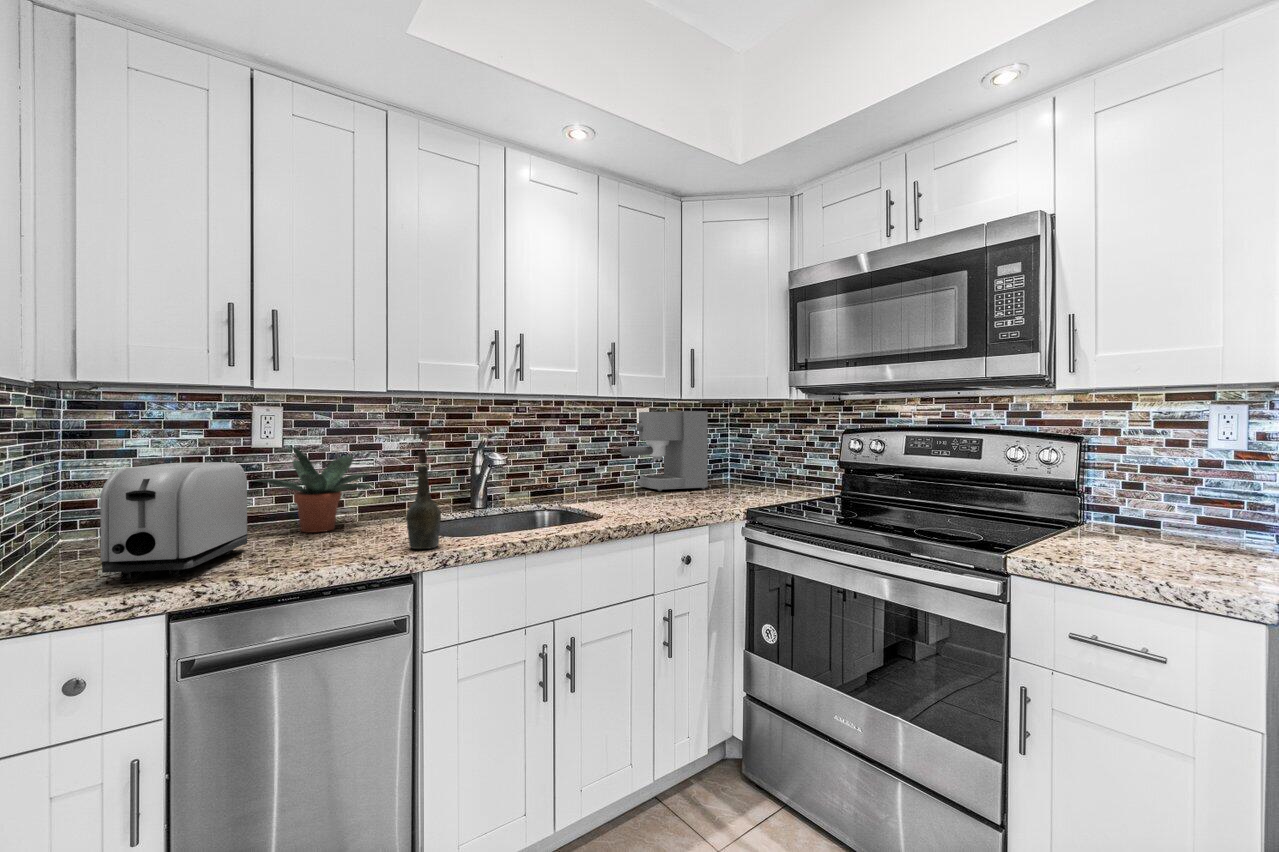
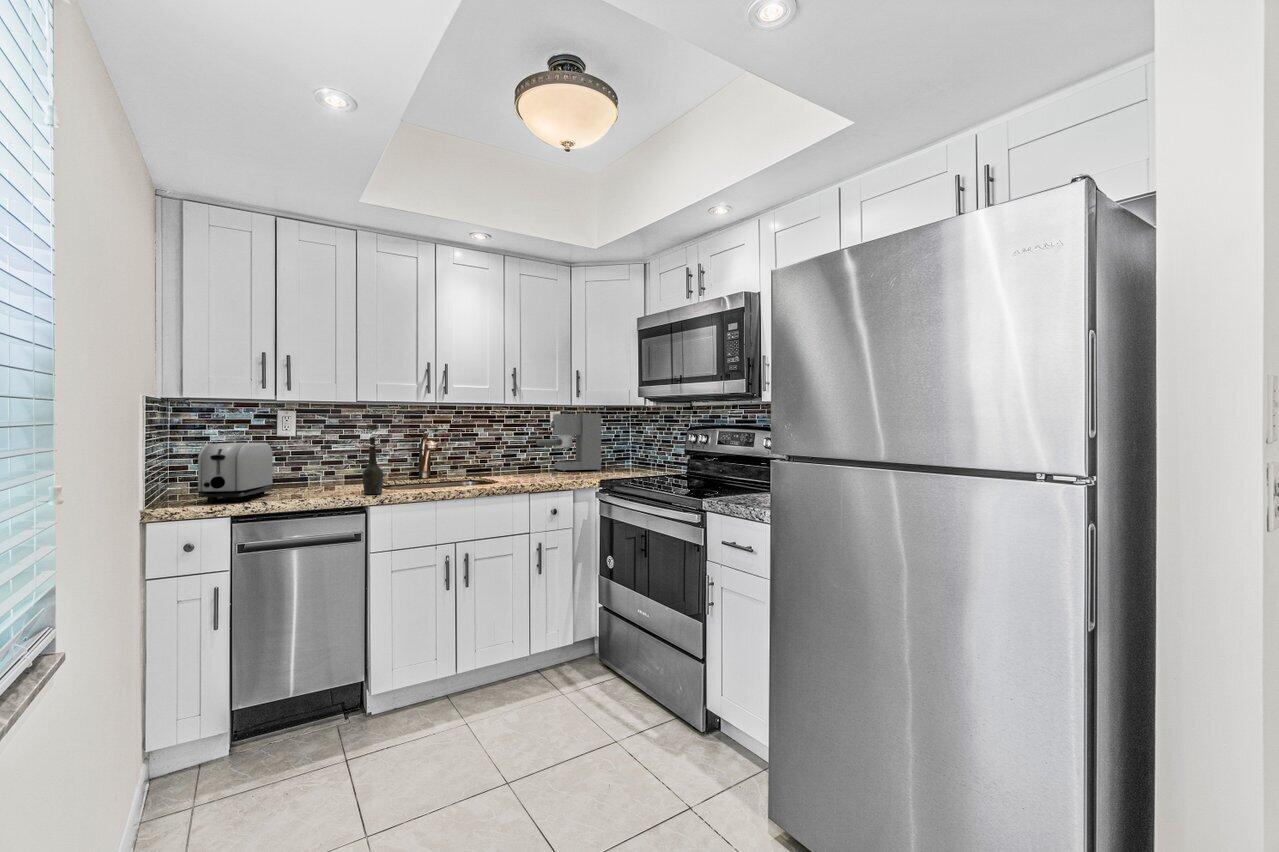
potted plant: present [256,447,370,532] -> none [277,435,351,488]

